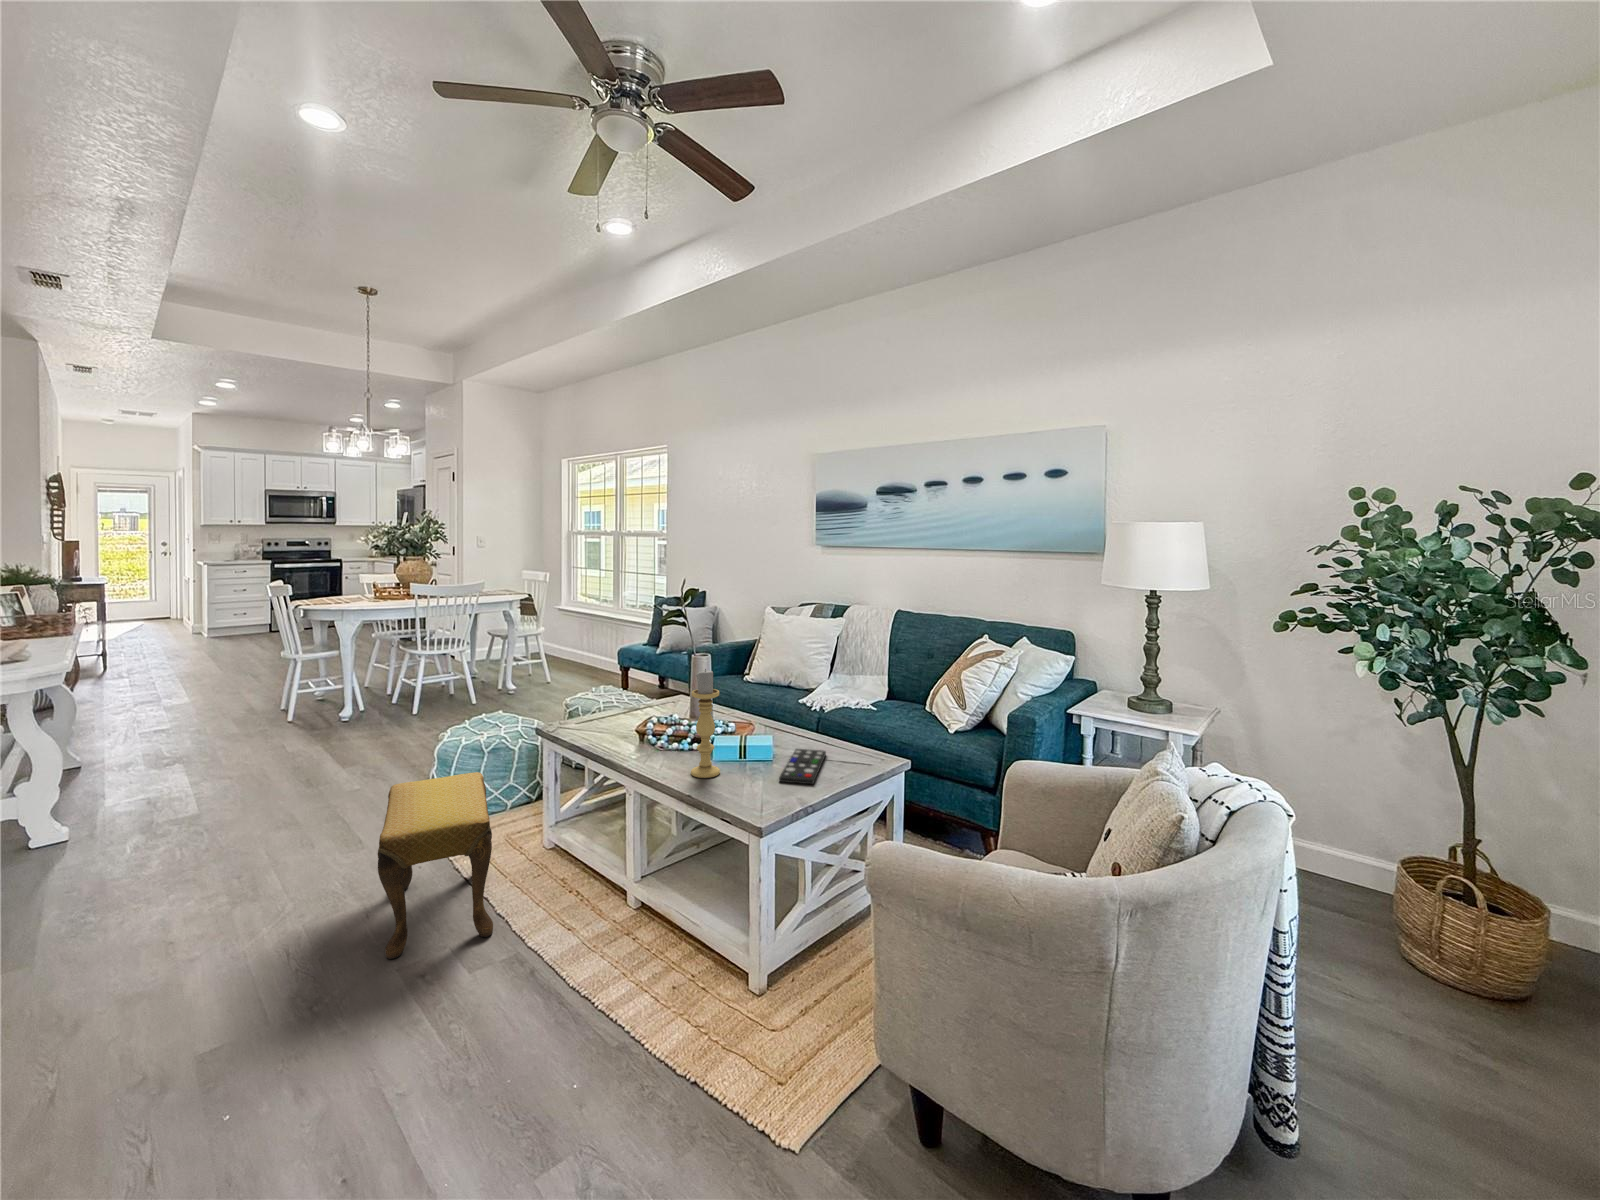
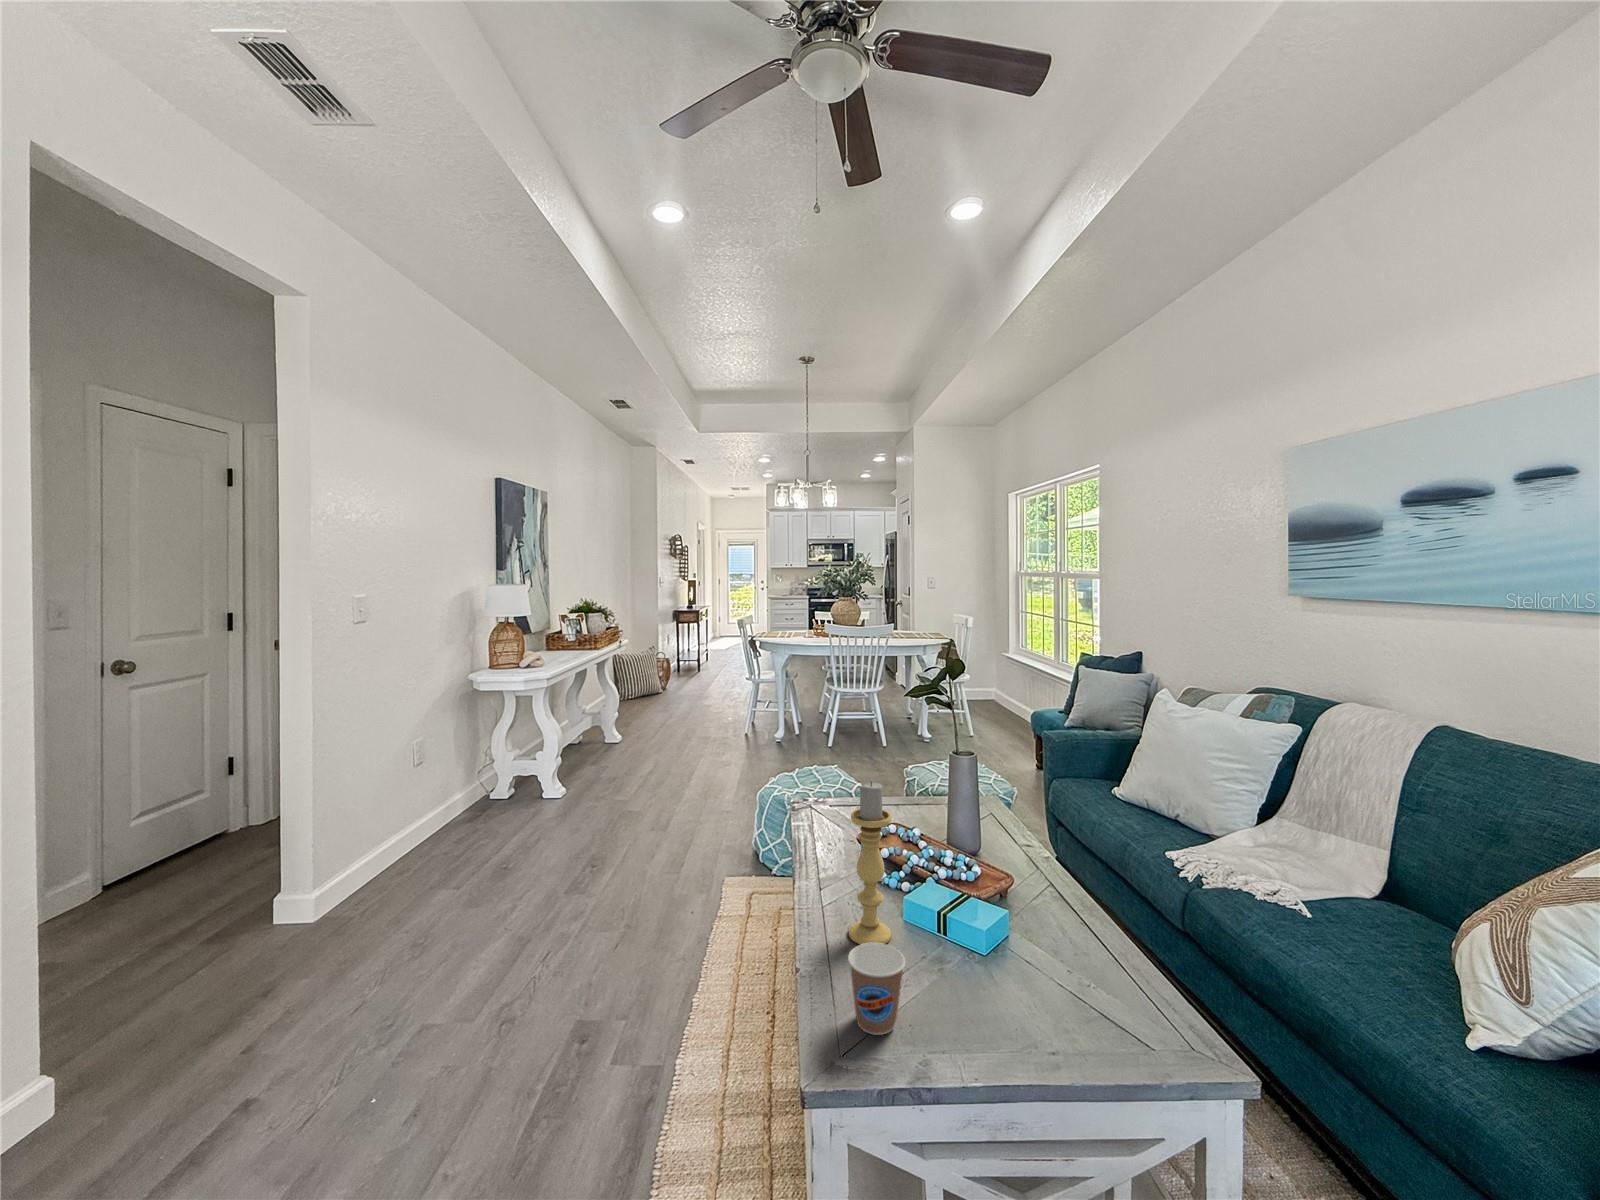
remote control: present [779,749,826,784] -> none [949,942,1093,1031]
coffee cup: none [743,756,778,804] -> present [848,943,905,1035]
footstool: present [378,772,493,959] -> none [569,829,726,1031]

